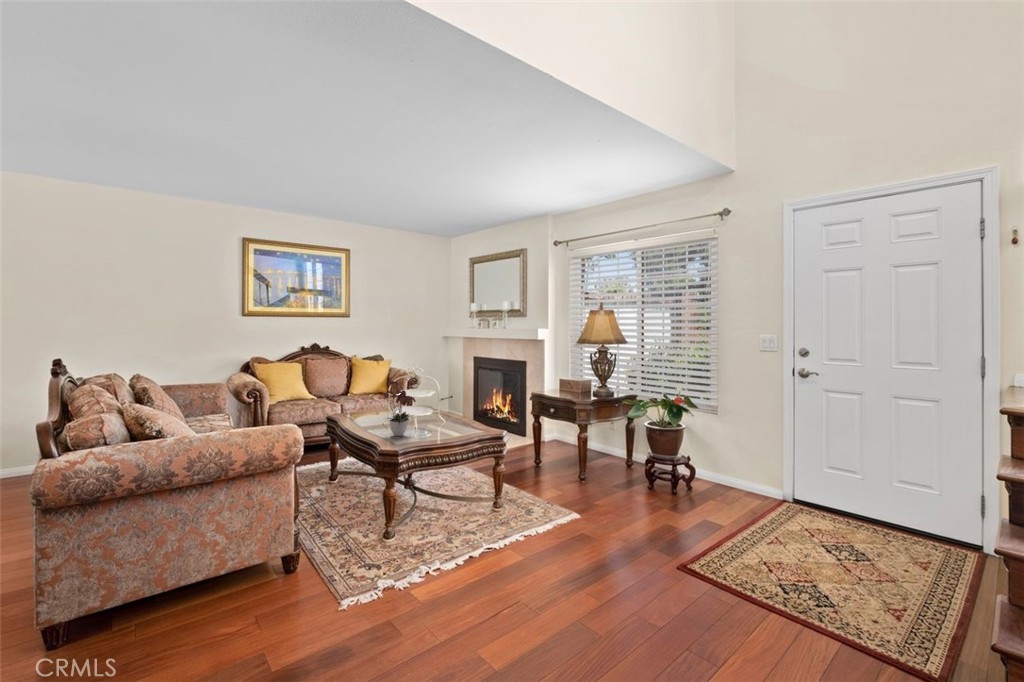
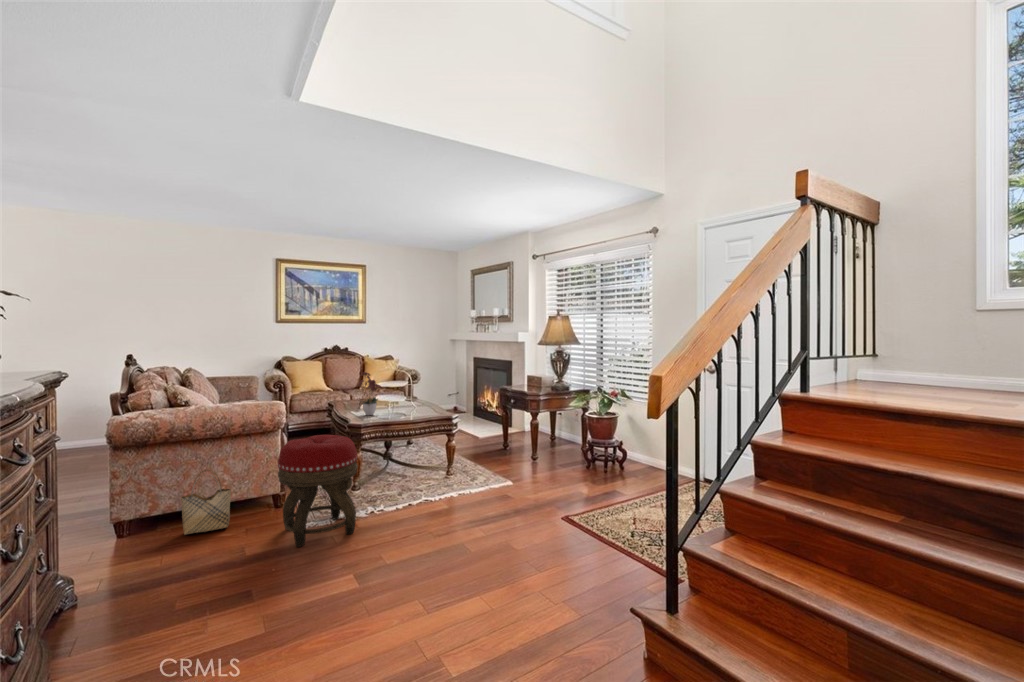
footstool: none [309,472,420,645] -> present [278,435,358,547]
woven basket: none [154,531,231,635] -> present [181,470,231,535]

